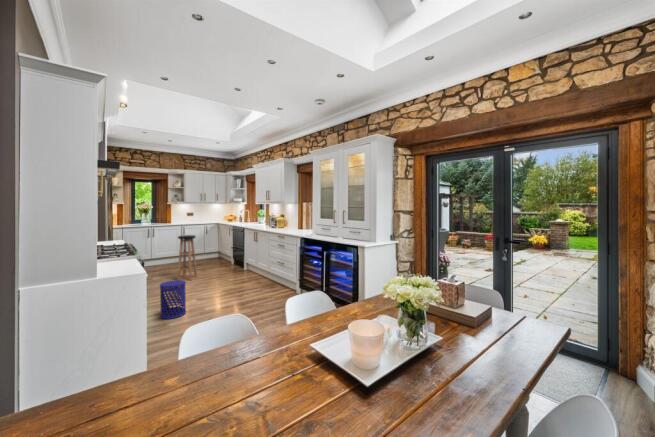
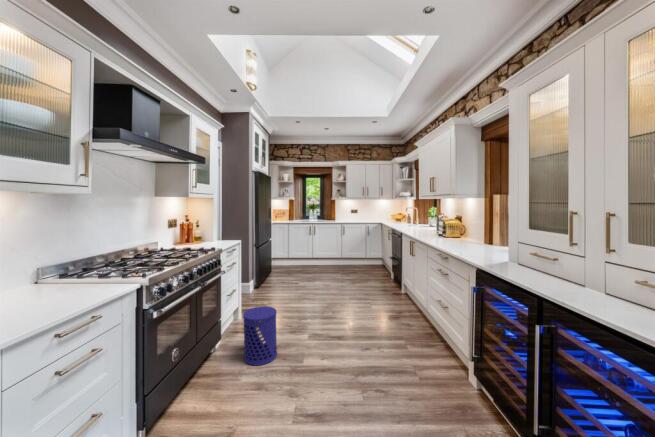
bar stool: present [177,235,197,280] -> none [315,238,338,295]

